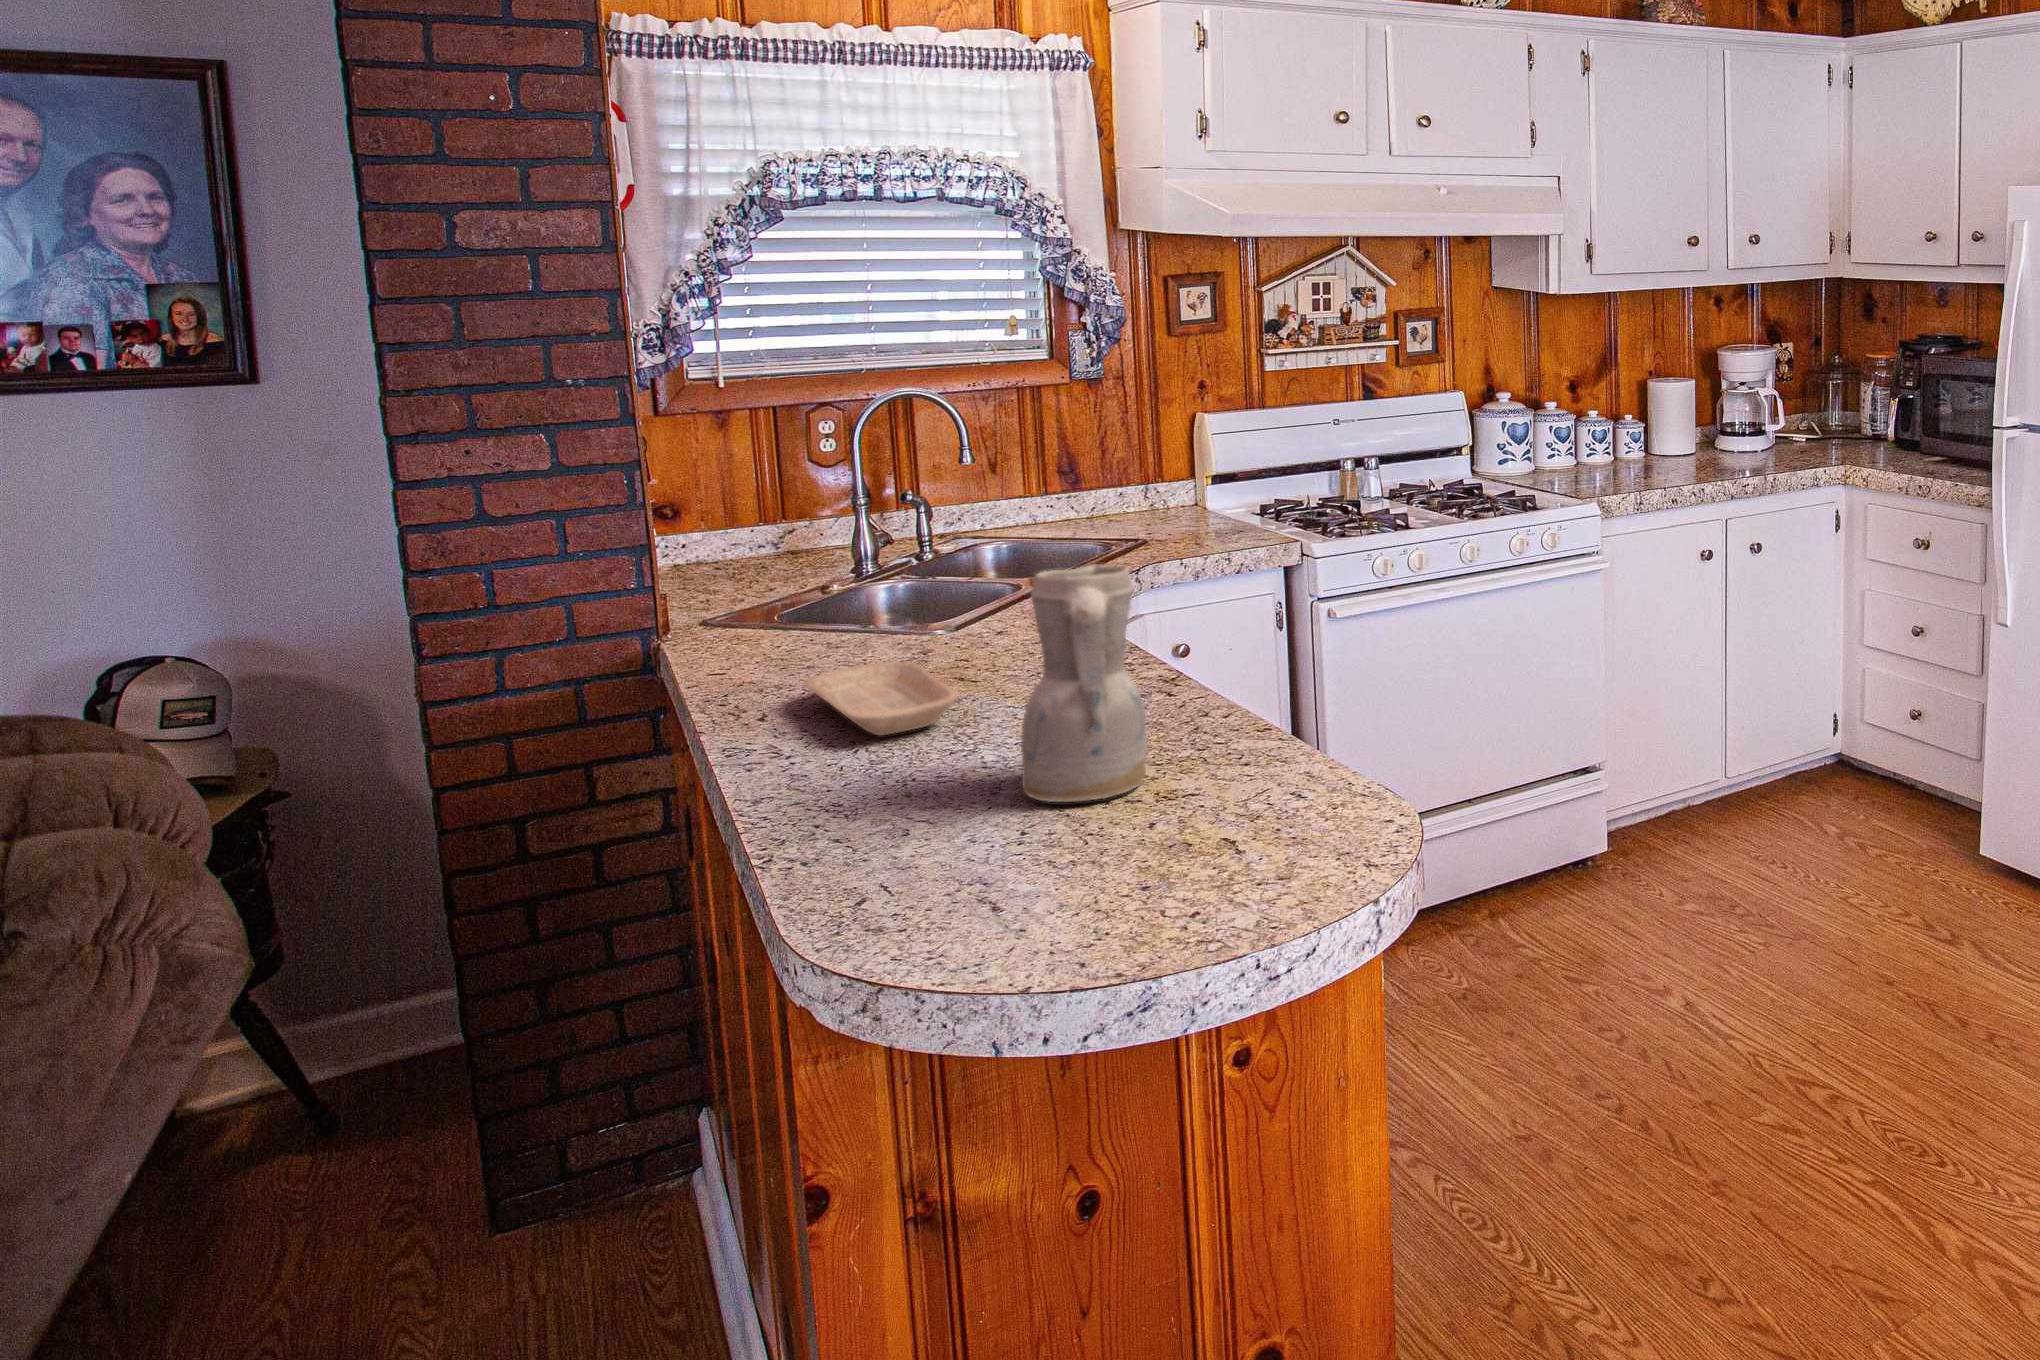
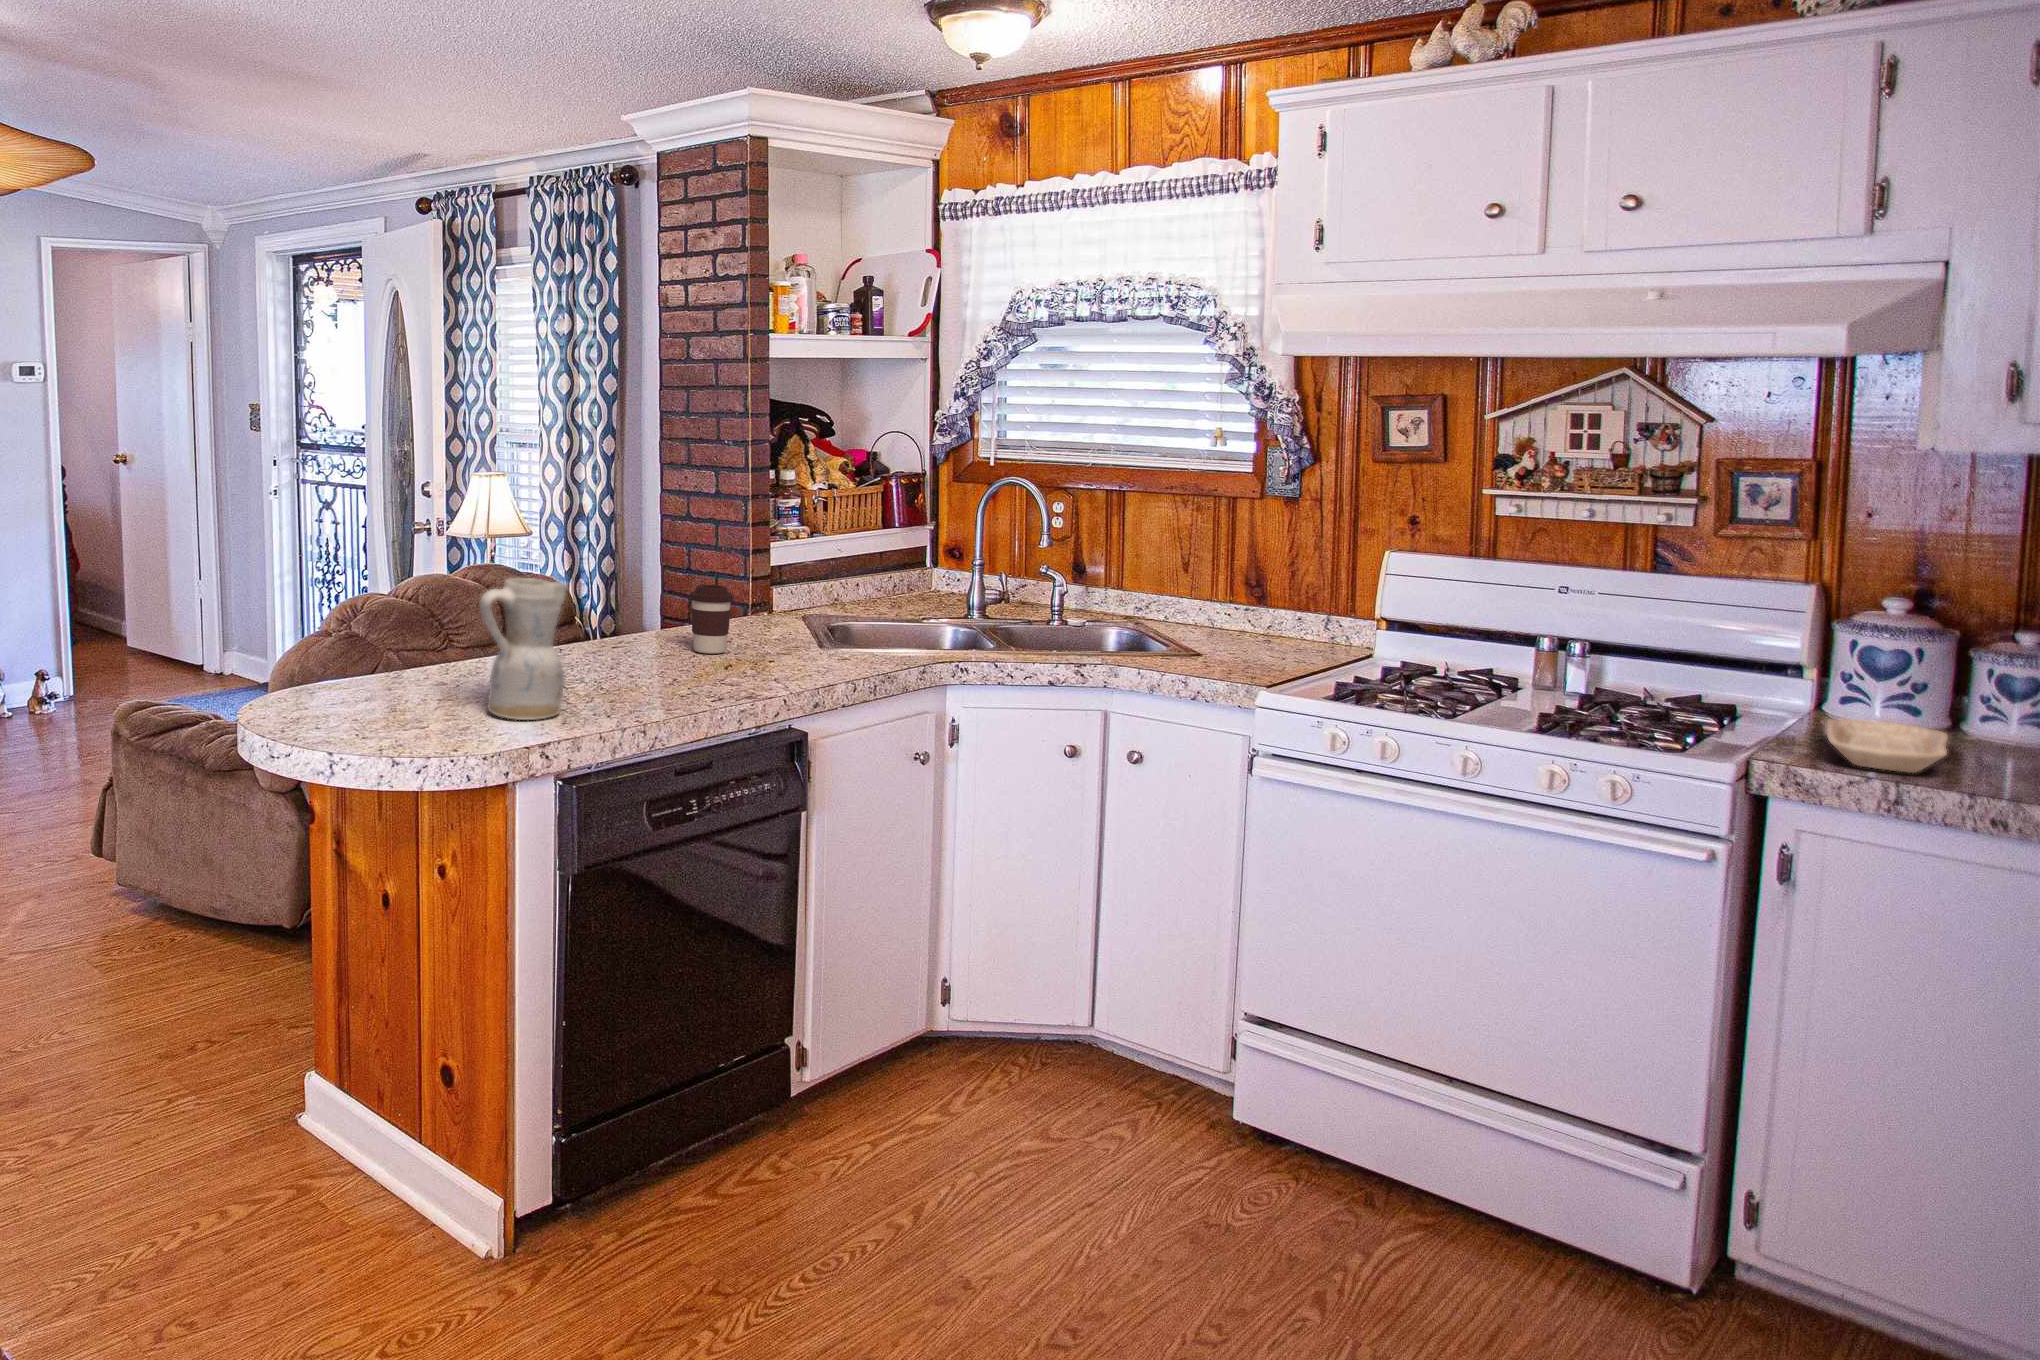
coffee cup: none [767,575,841,682] -> present [689,585,733,654]
tray: present [803,662,958,735] -> present [1826,719,1948,773]

